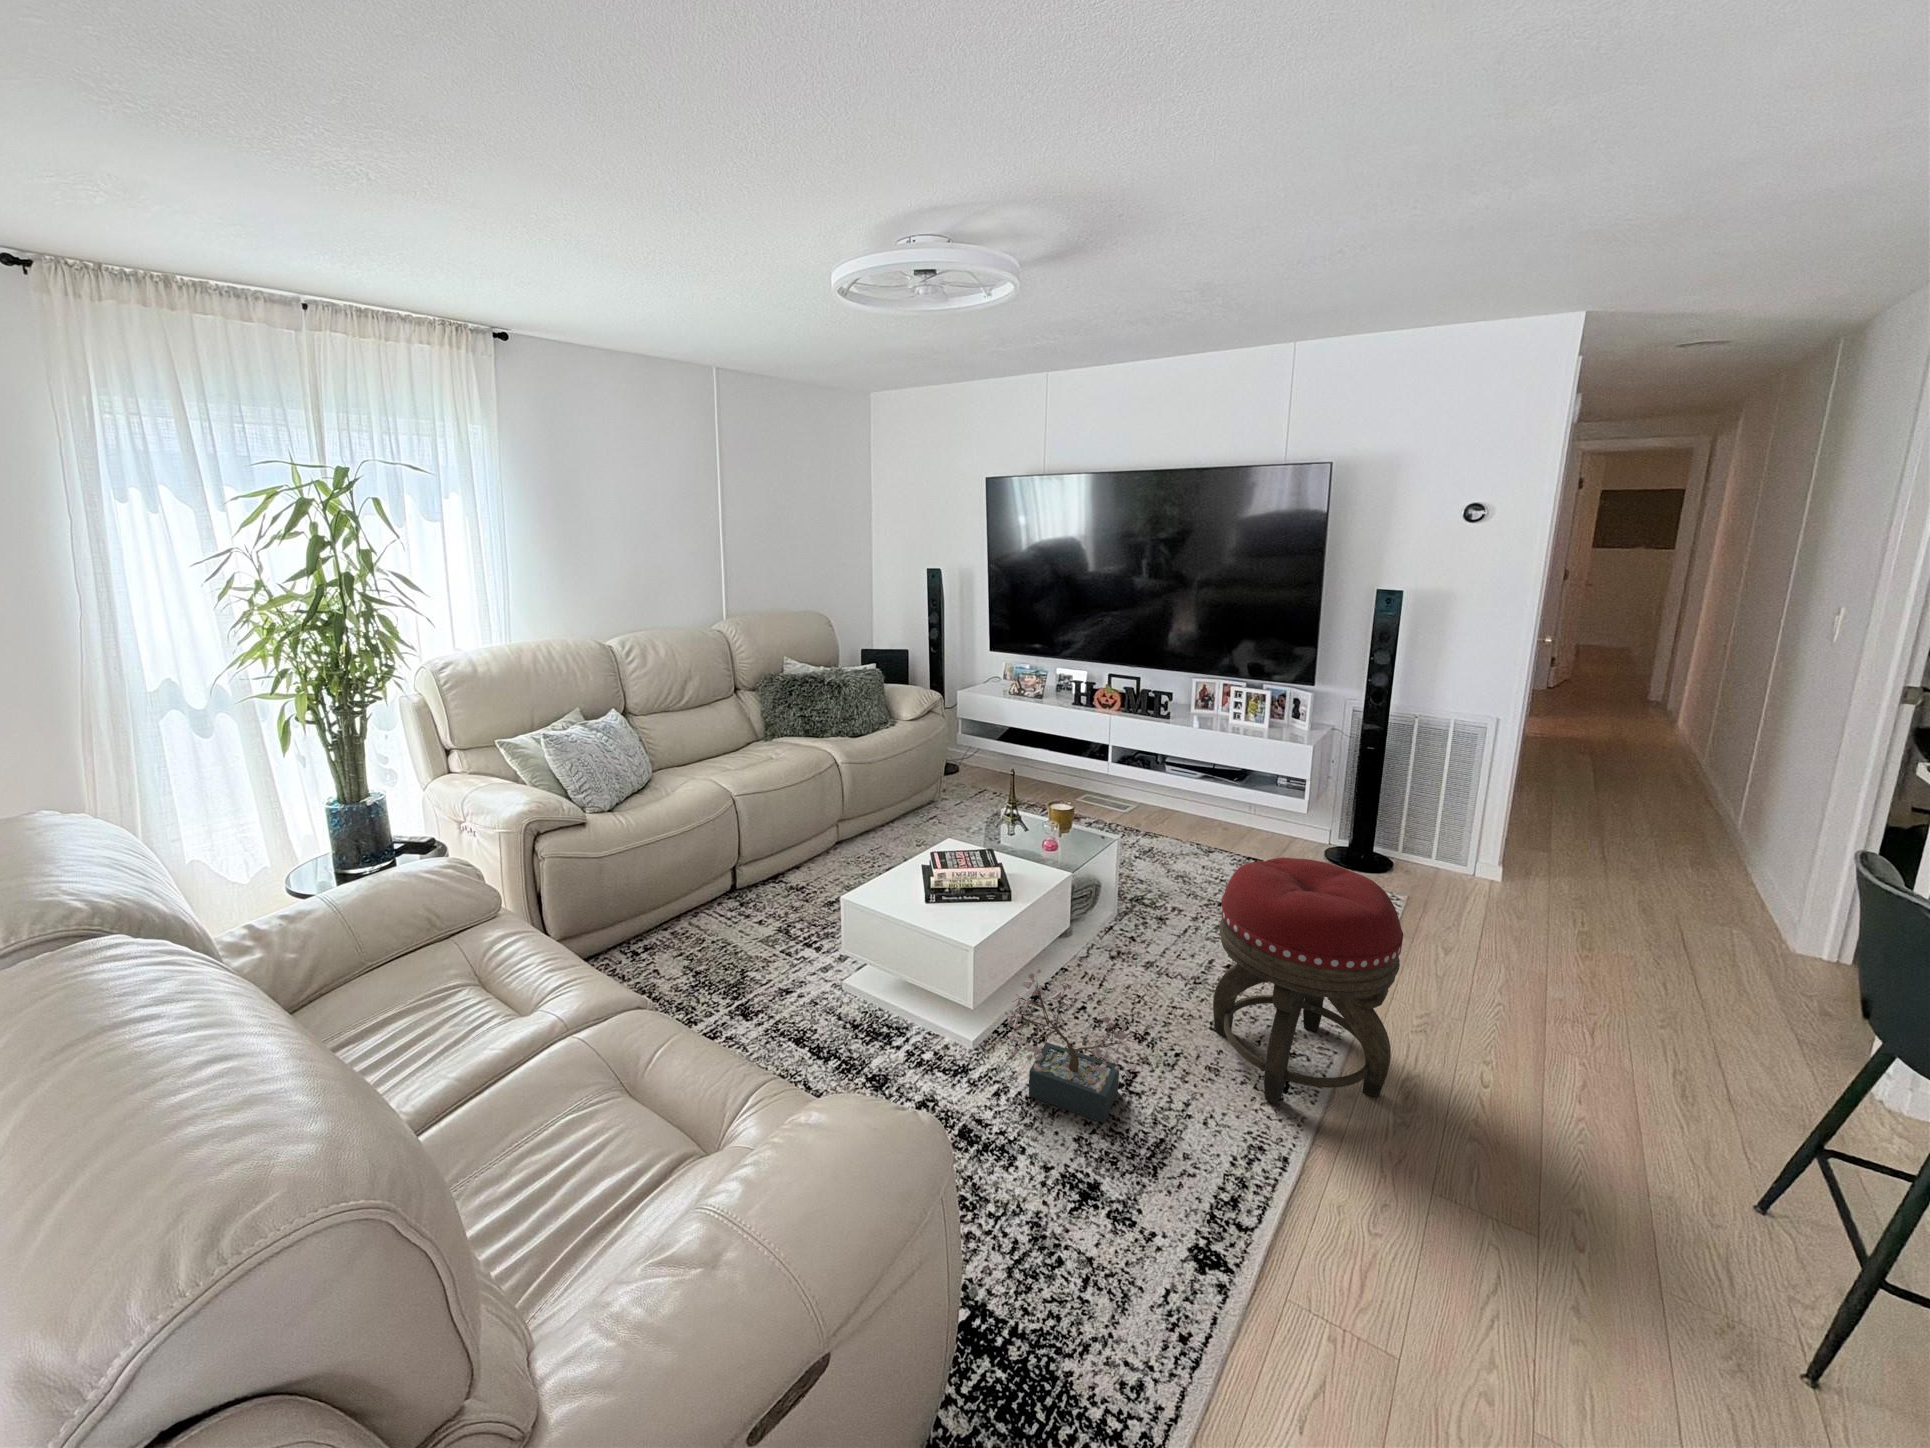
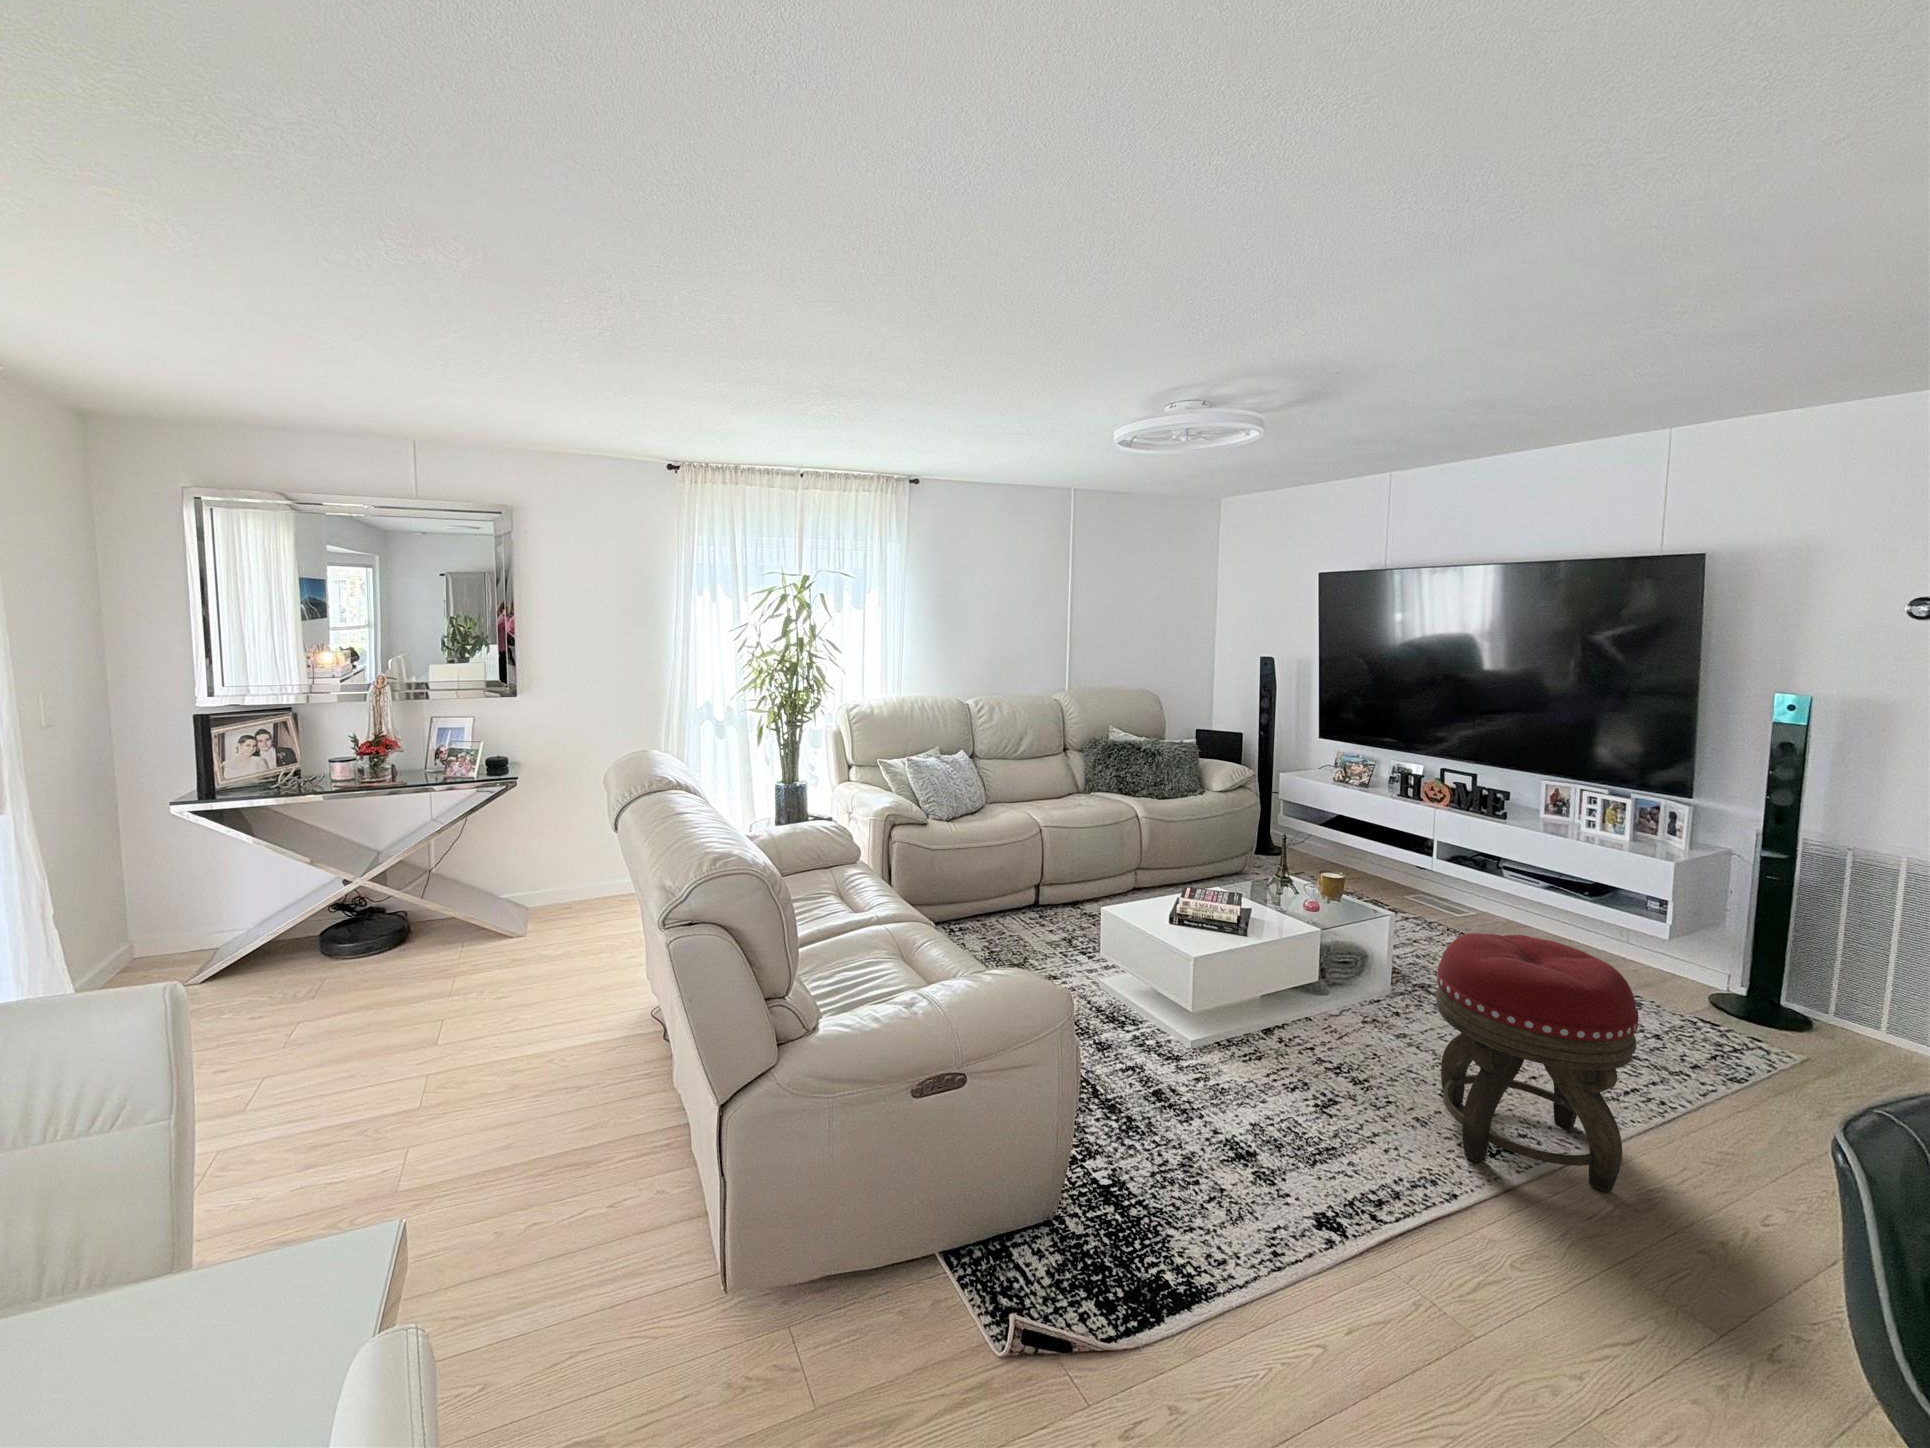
decorative plant: present [1004,969,1137,1123] -> none [1205,986,1330,1124]

